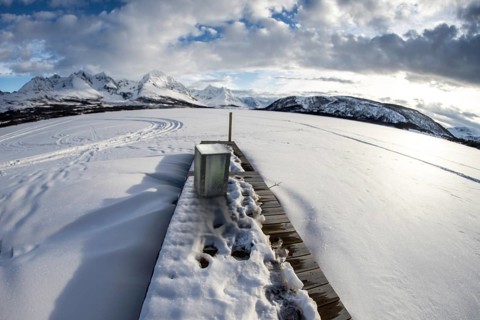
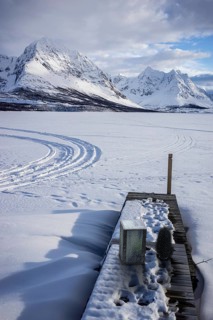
backpack: none [234,150,257,188] -> present [155,226,174,260]

